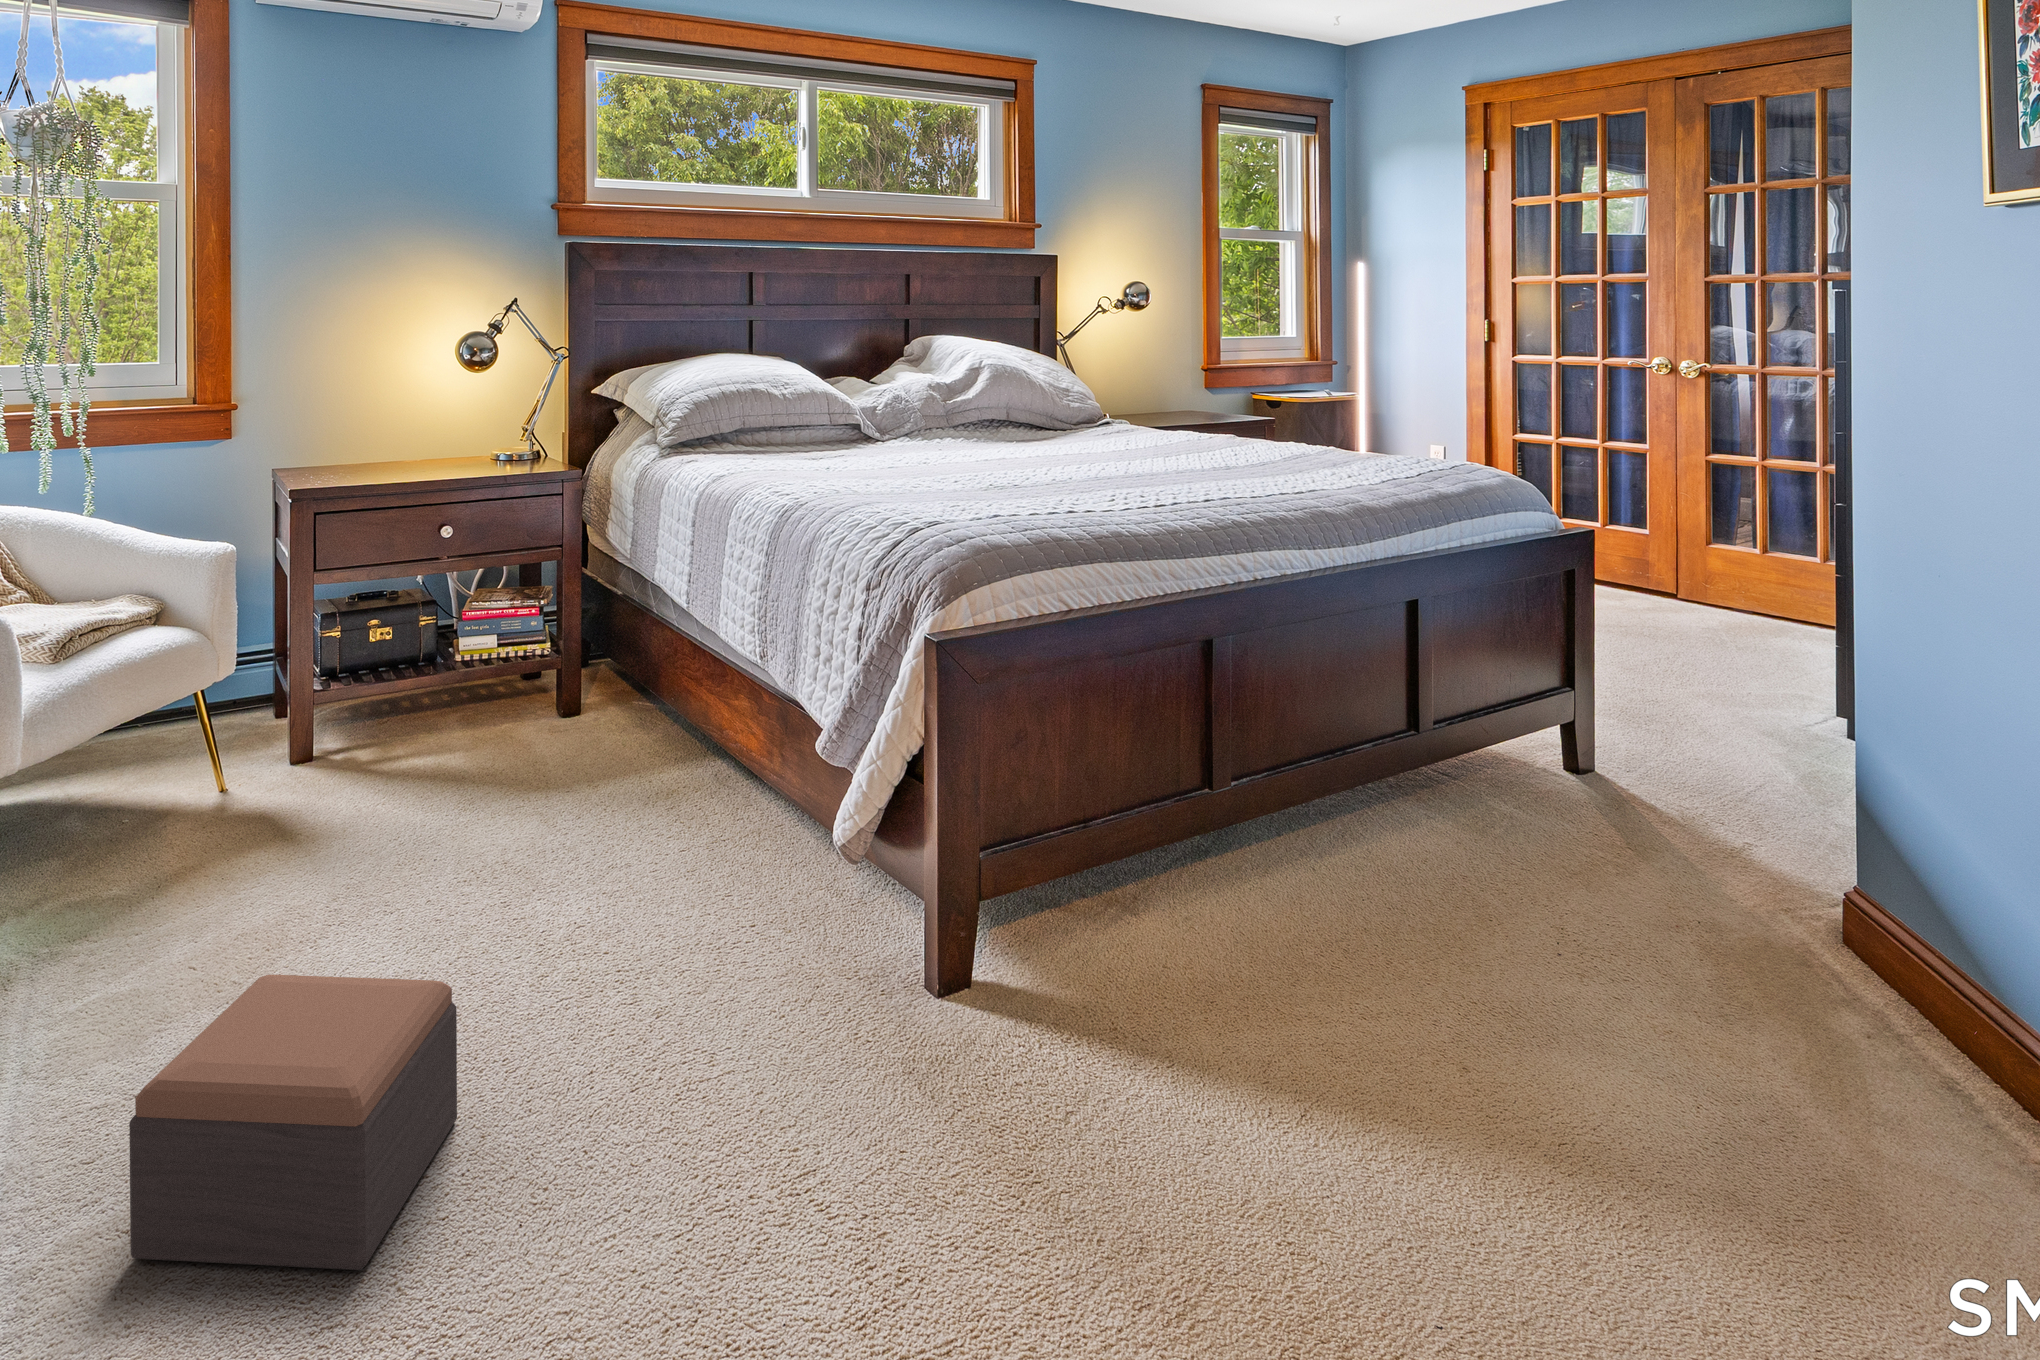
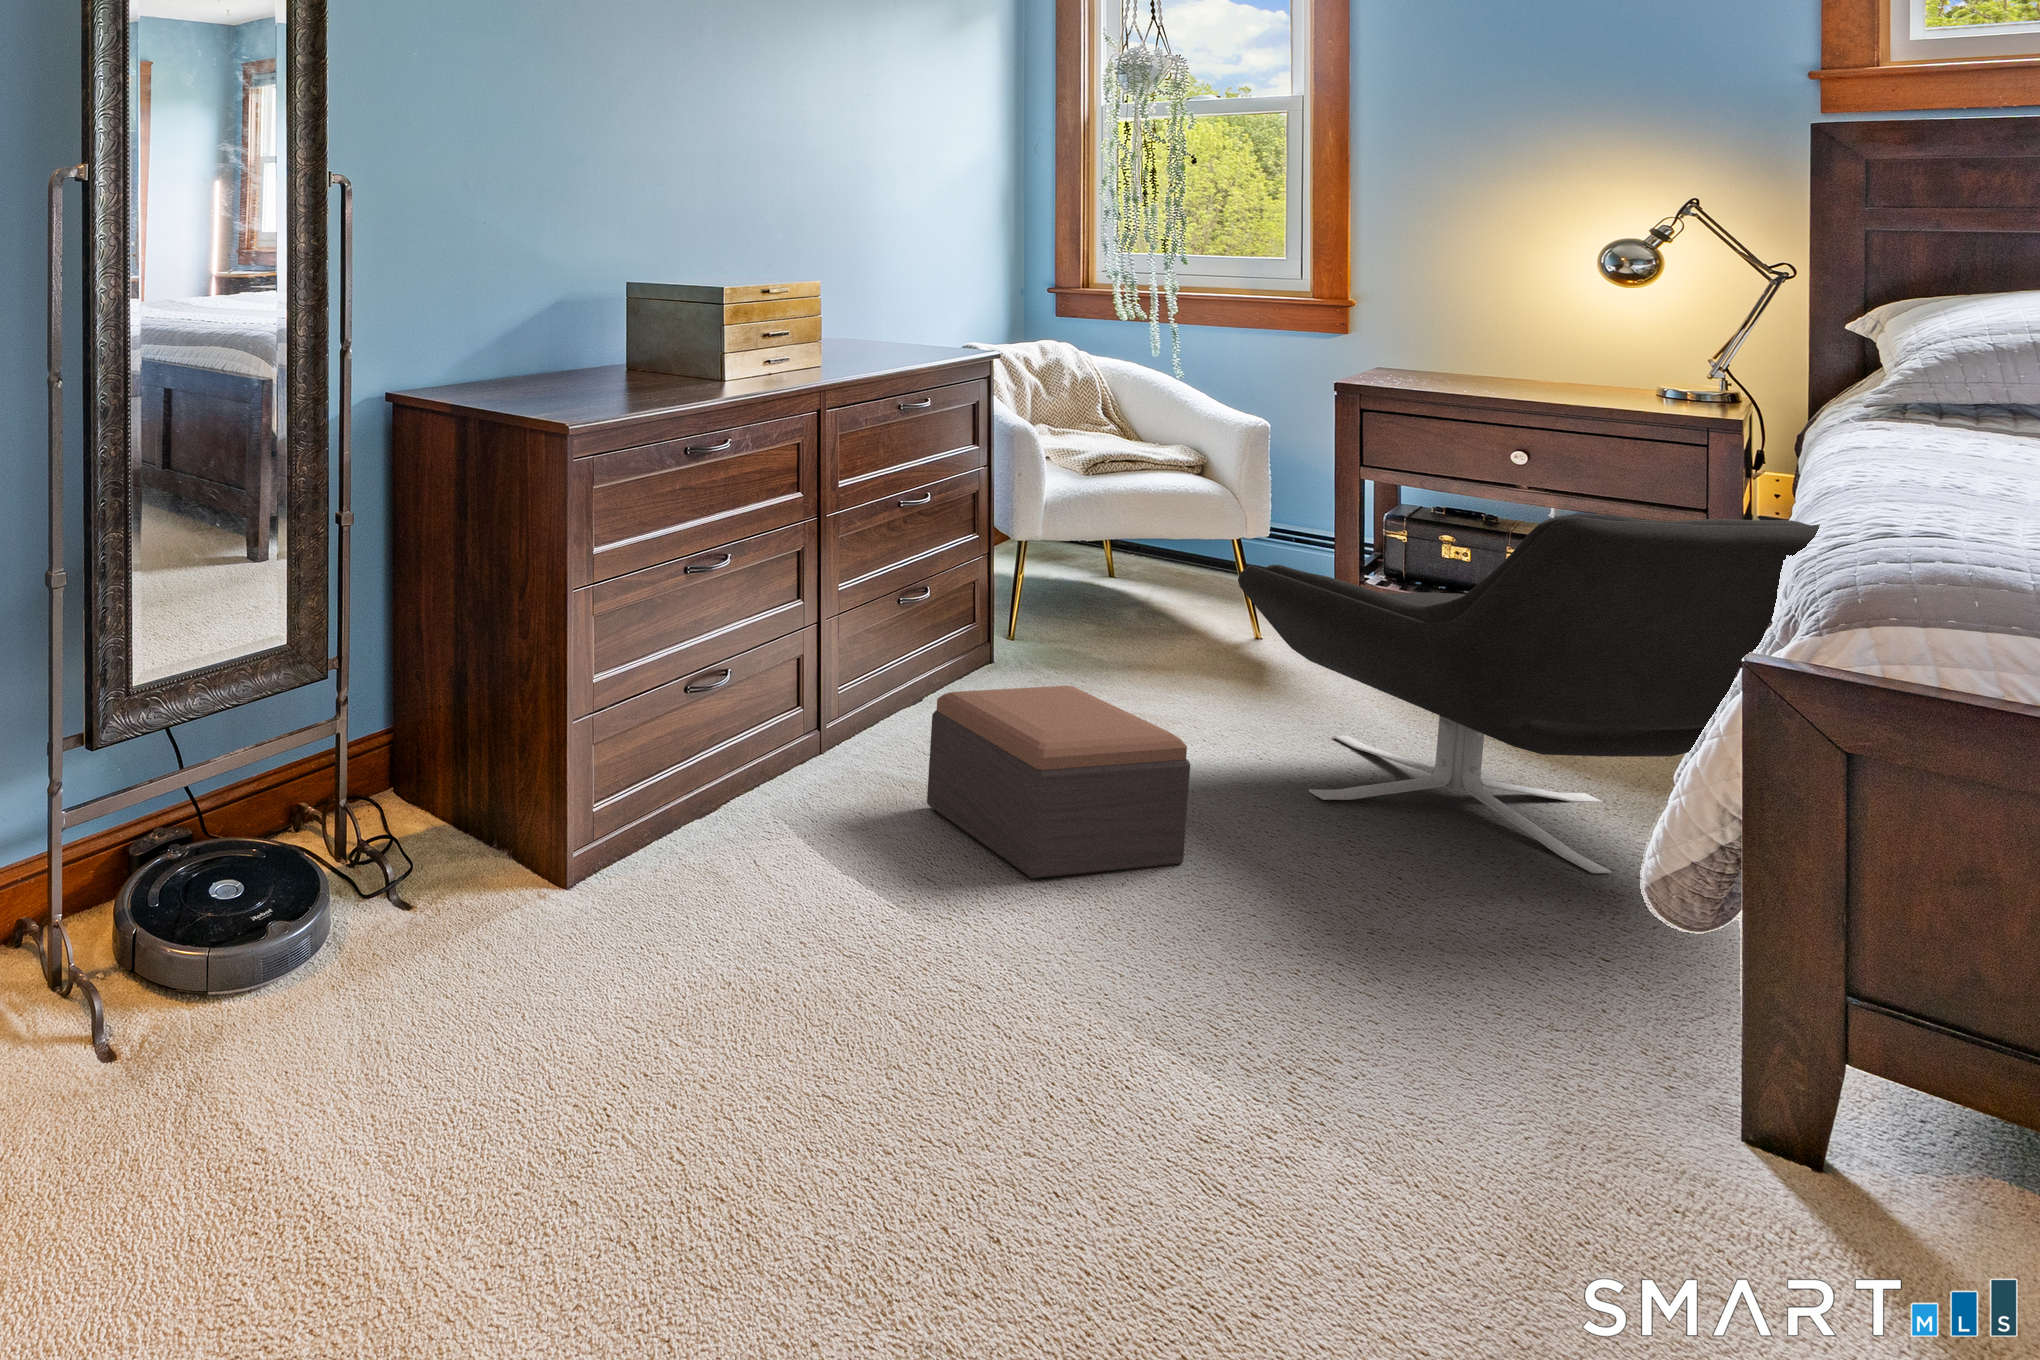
lounge chair: none [353,573,786,952] -> present [1238,514,1820,873]

